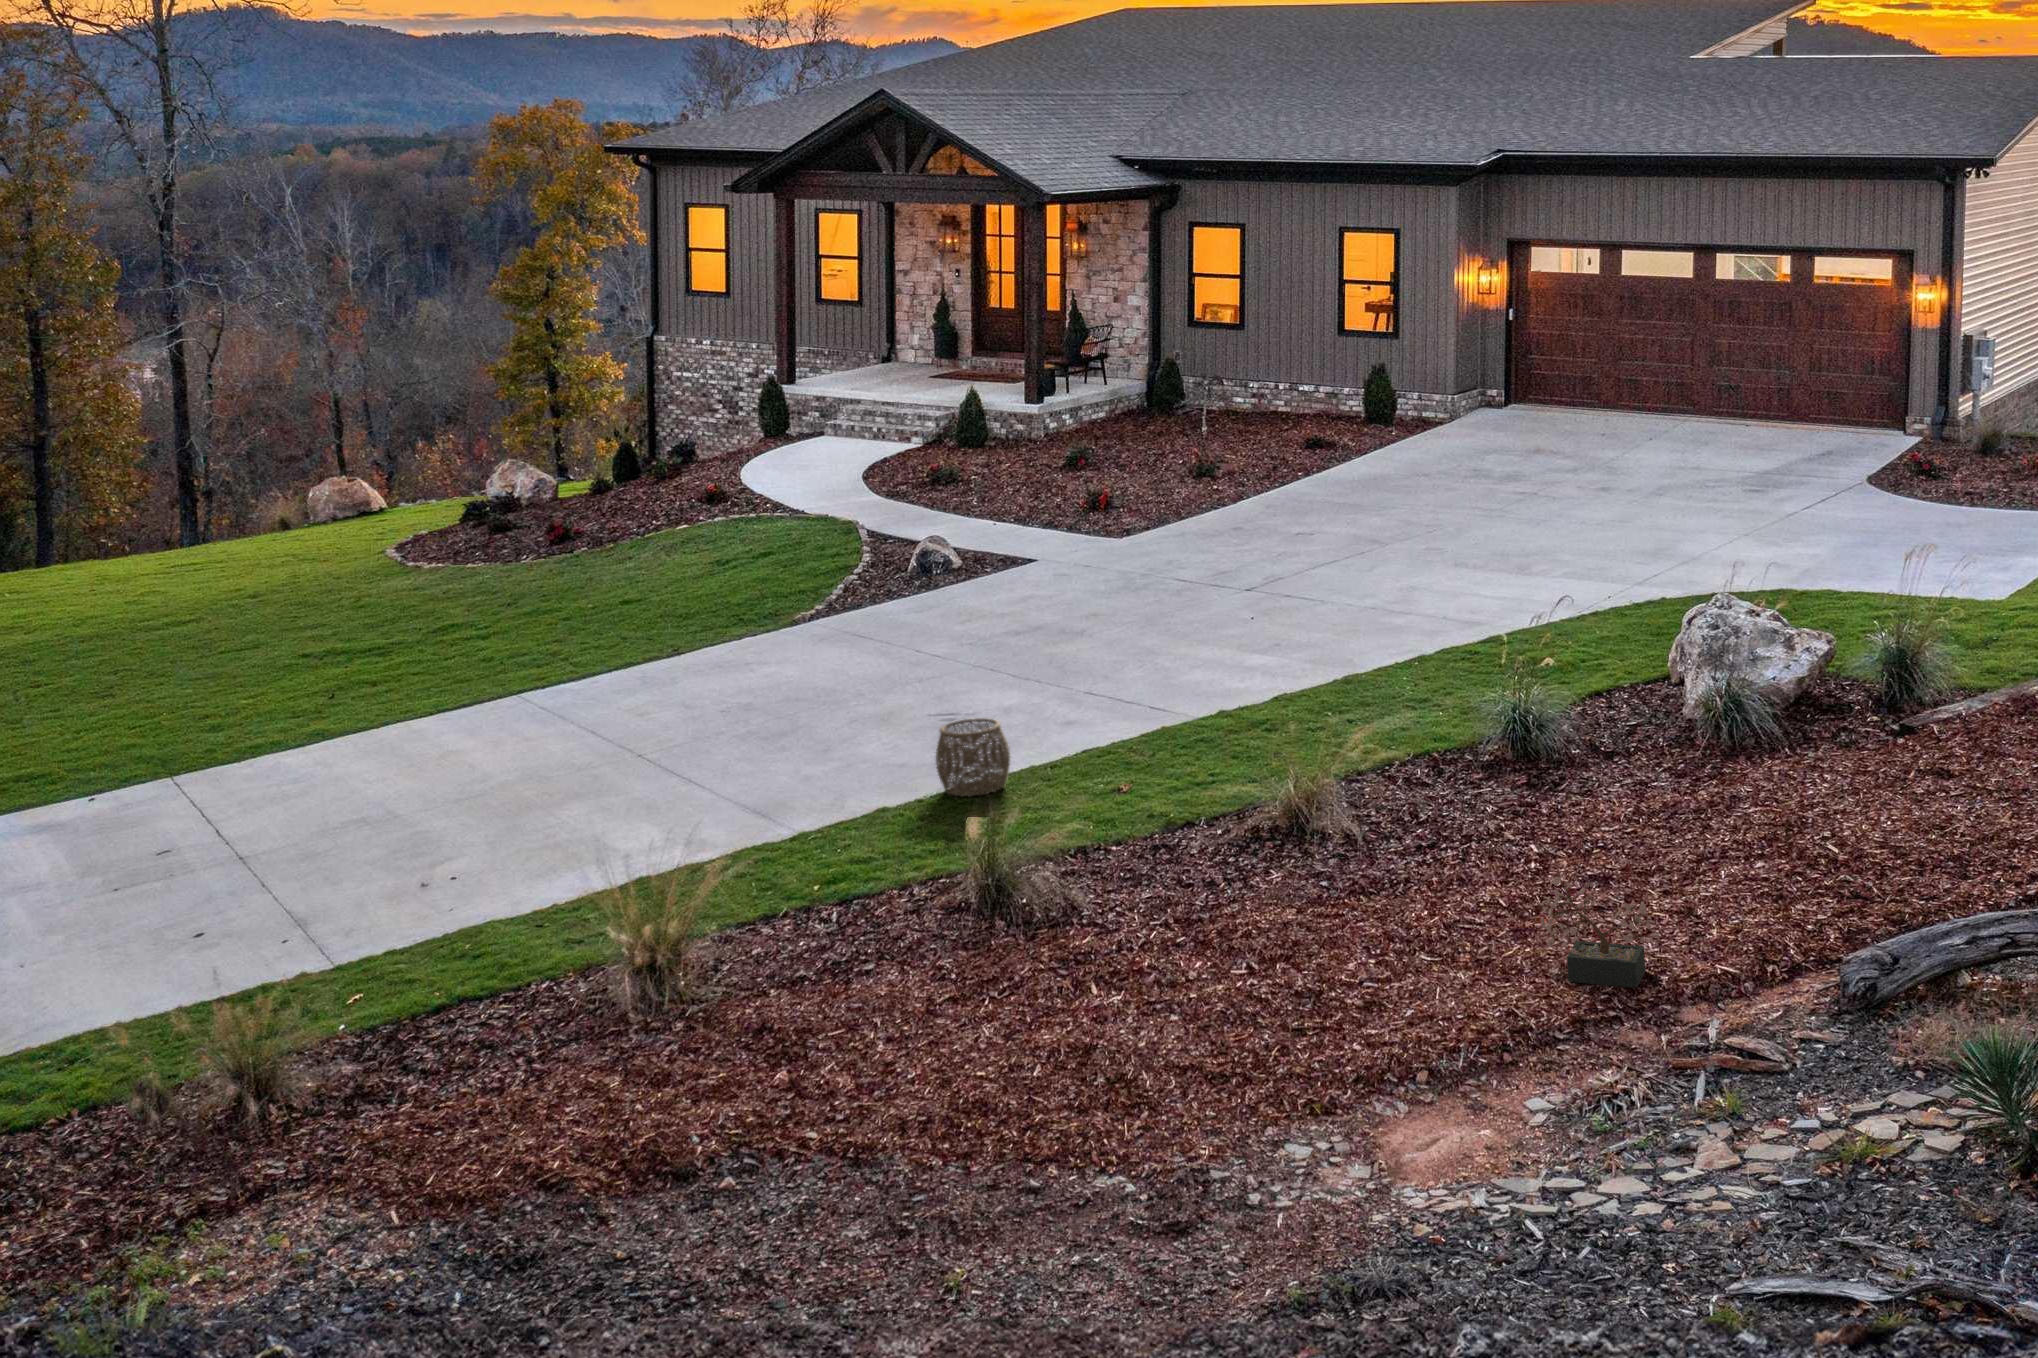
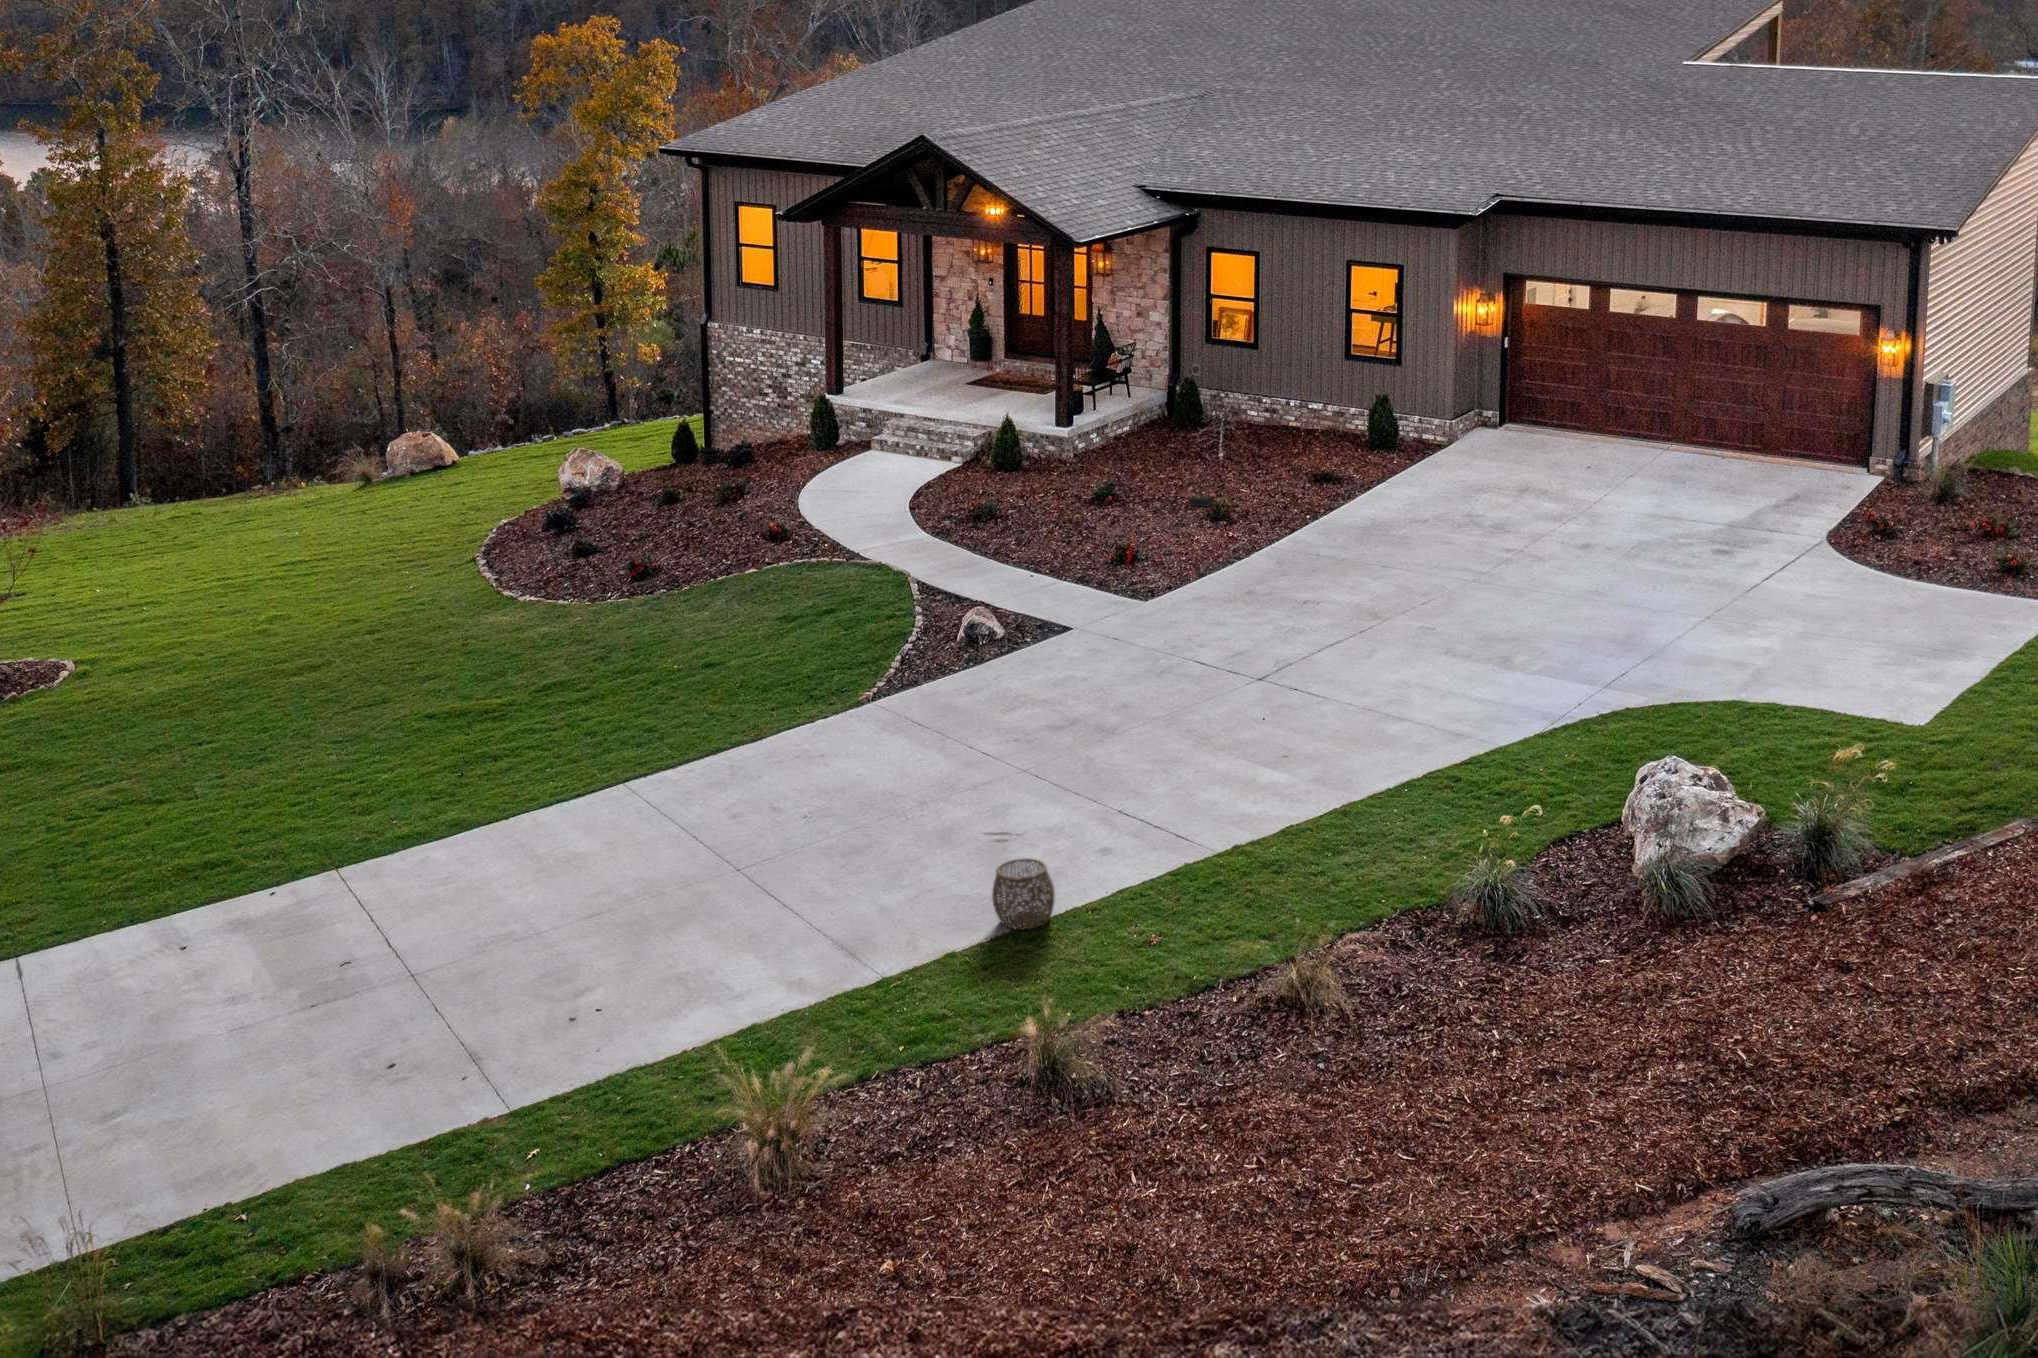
decorative plant: present [1540,873,1659,988] -> present [1184,477,1216,507]

